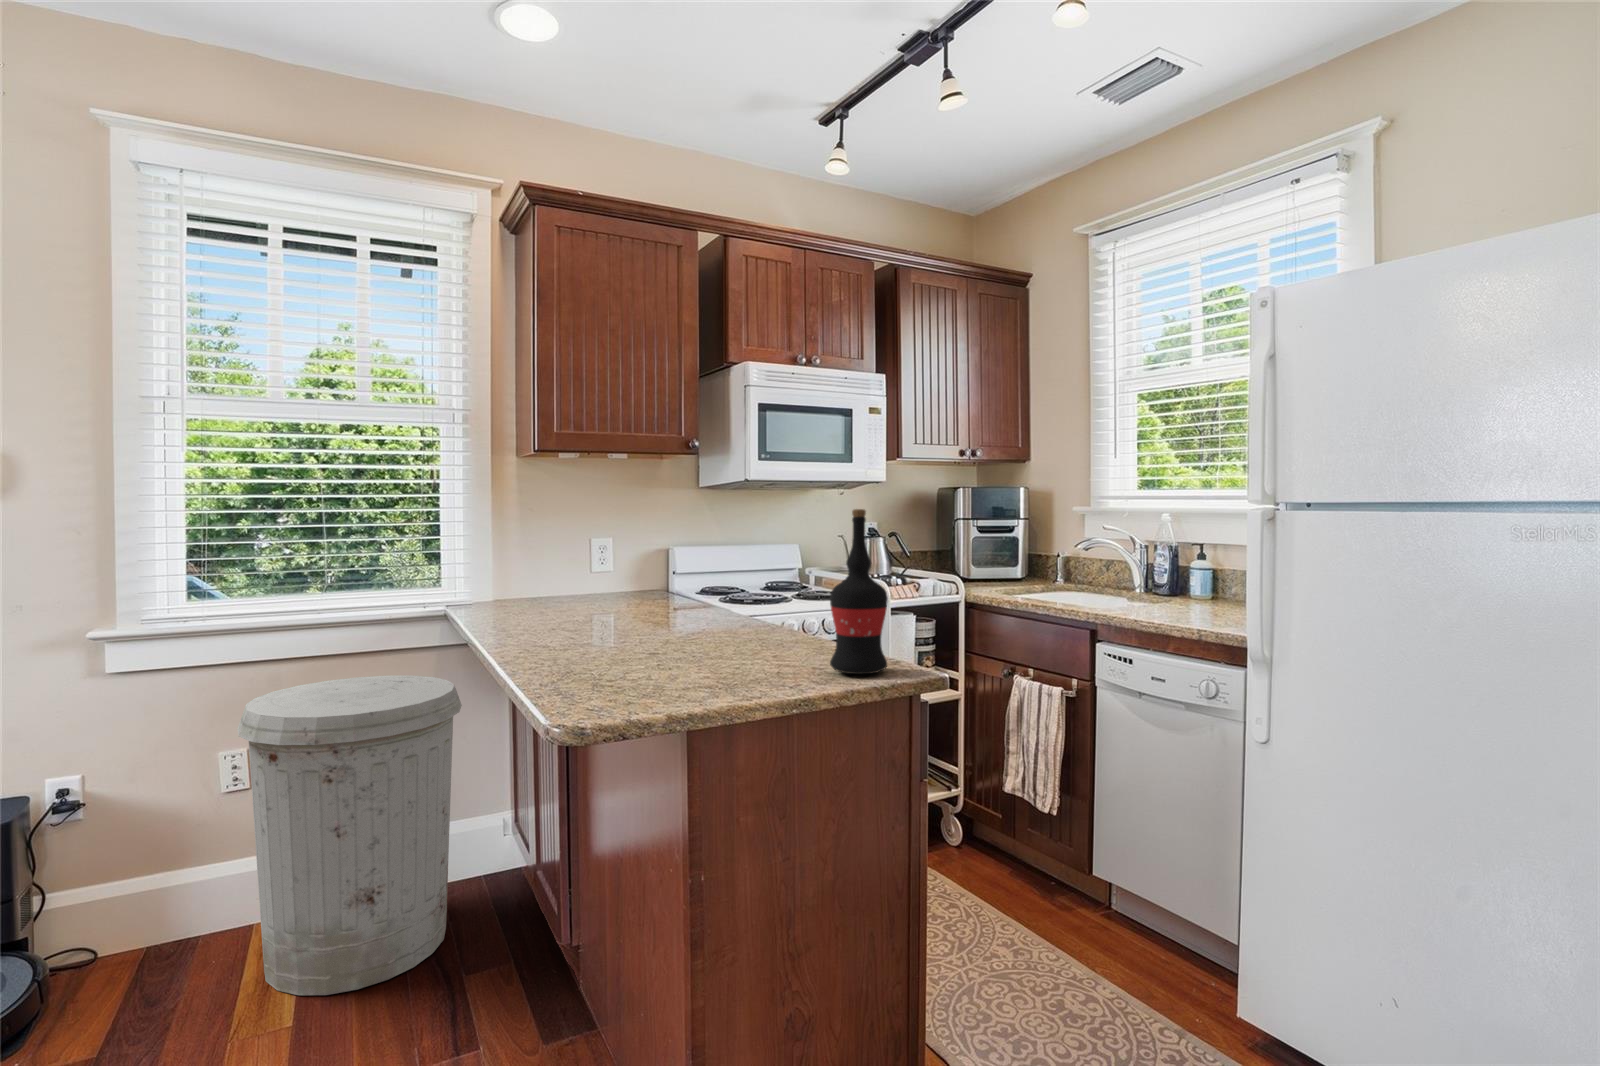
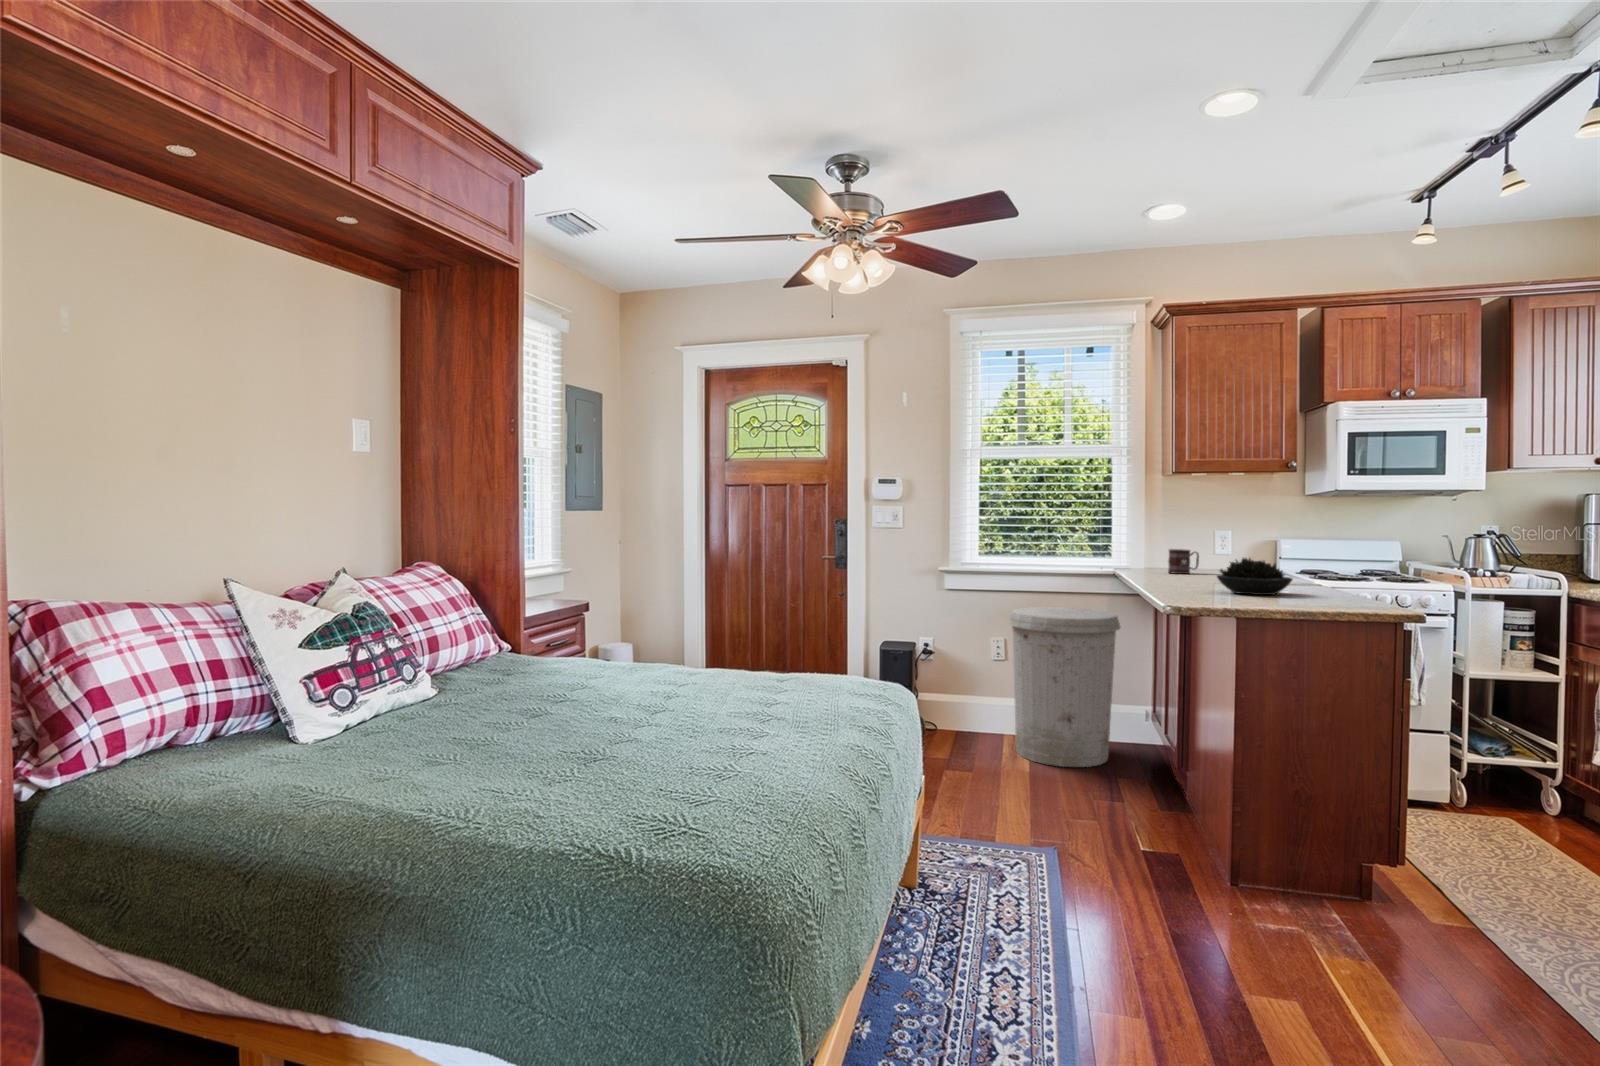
wine bottle: present [830,509,888,674] -> none [1318,510,1356,601]
mug: none [532,567,576,606] -> present [1168,549,1199,574]
succulent plant: none [646,594,770,665] -> present [1217,558,1292,595]

